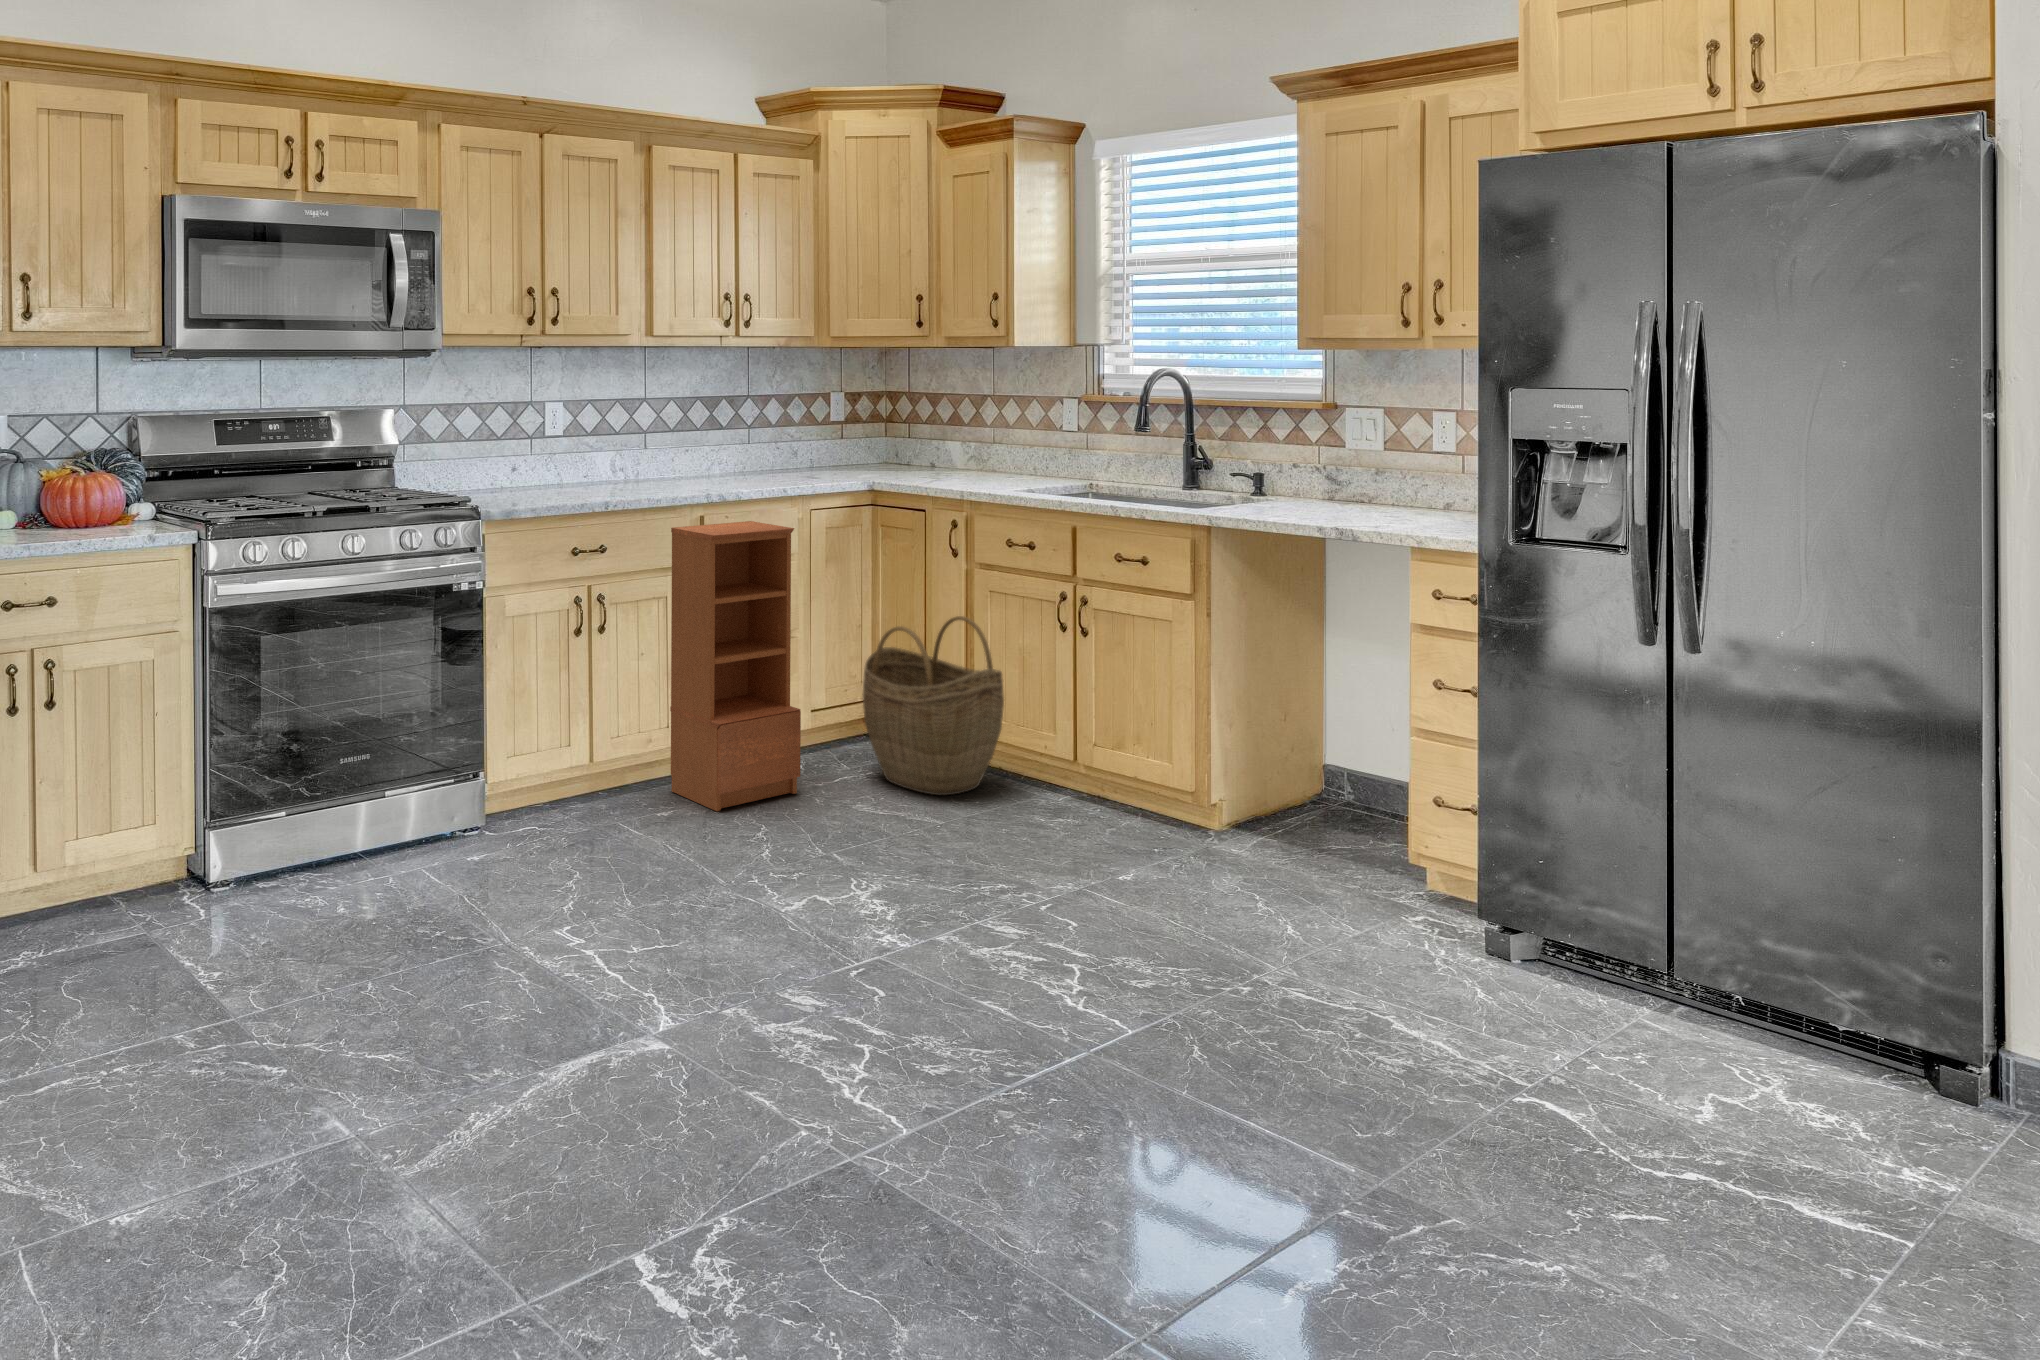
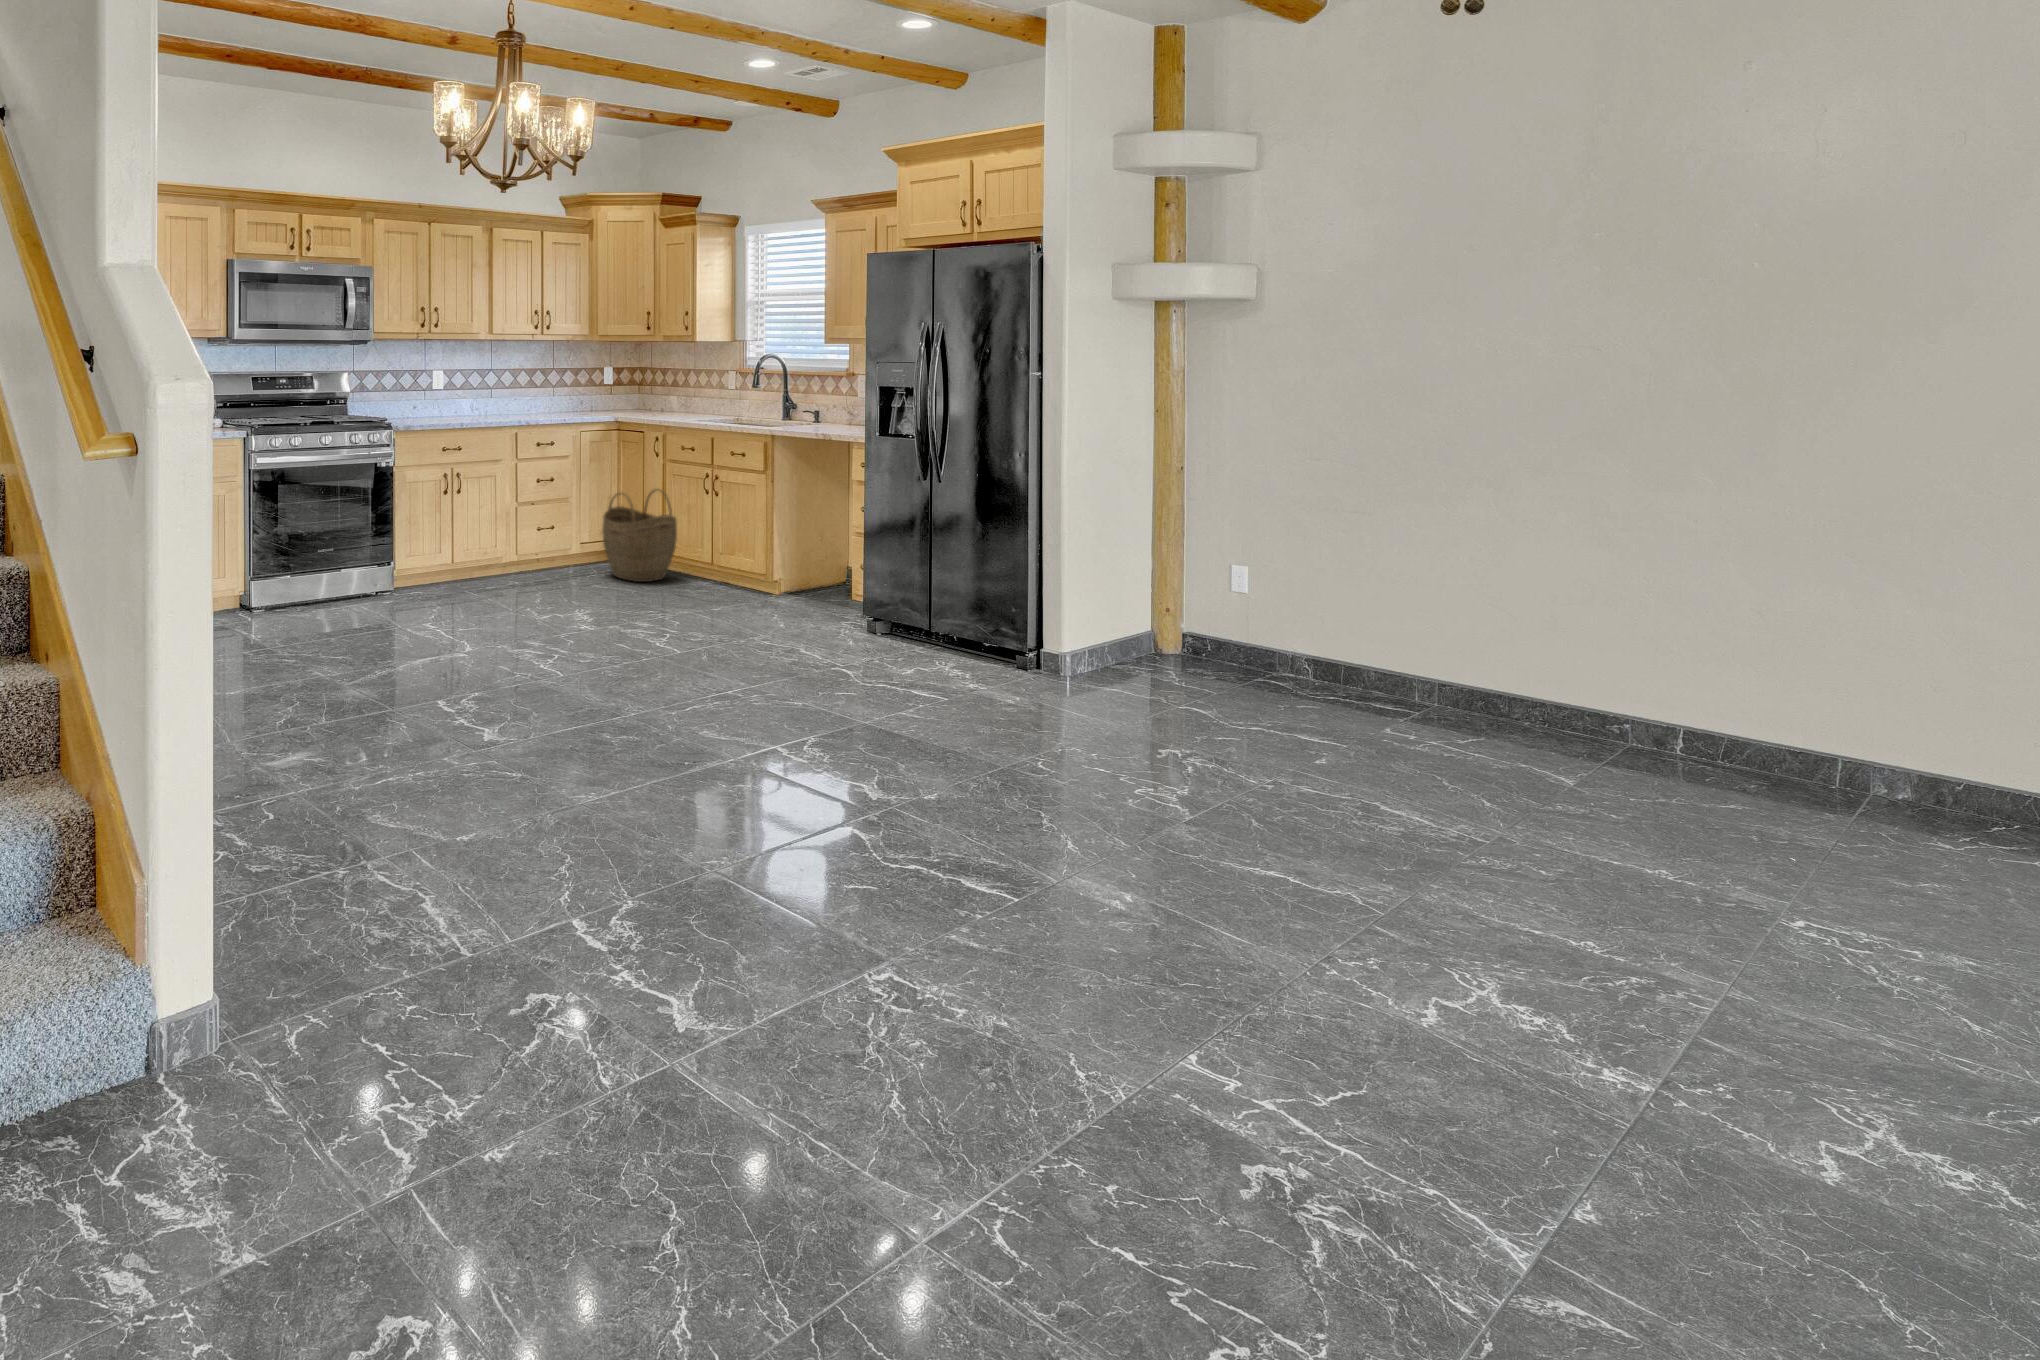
bookcase: present [670,521,801,811] -> none [496,436,566,587]

